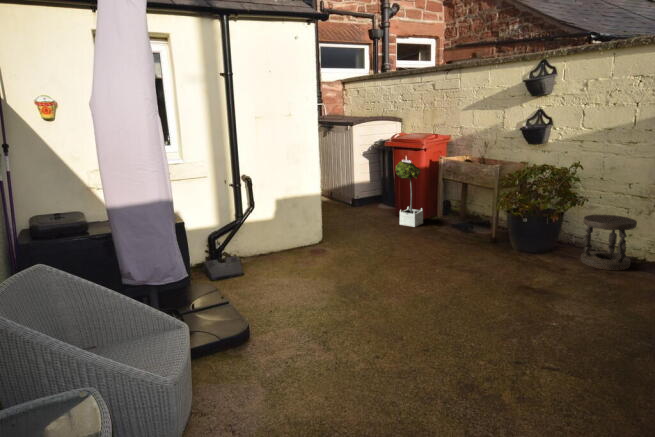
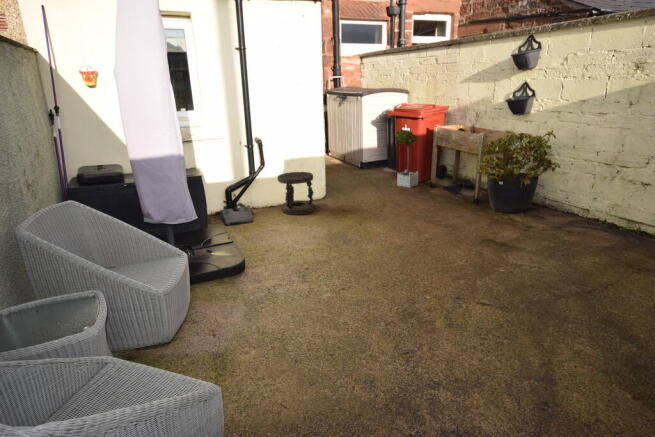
stool: present [581,215,637,270] -> present [278,172,314,215]

